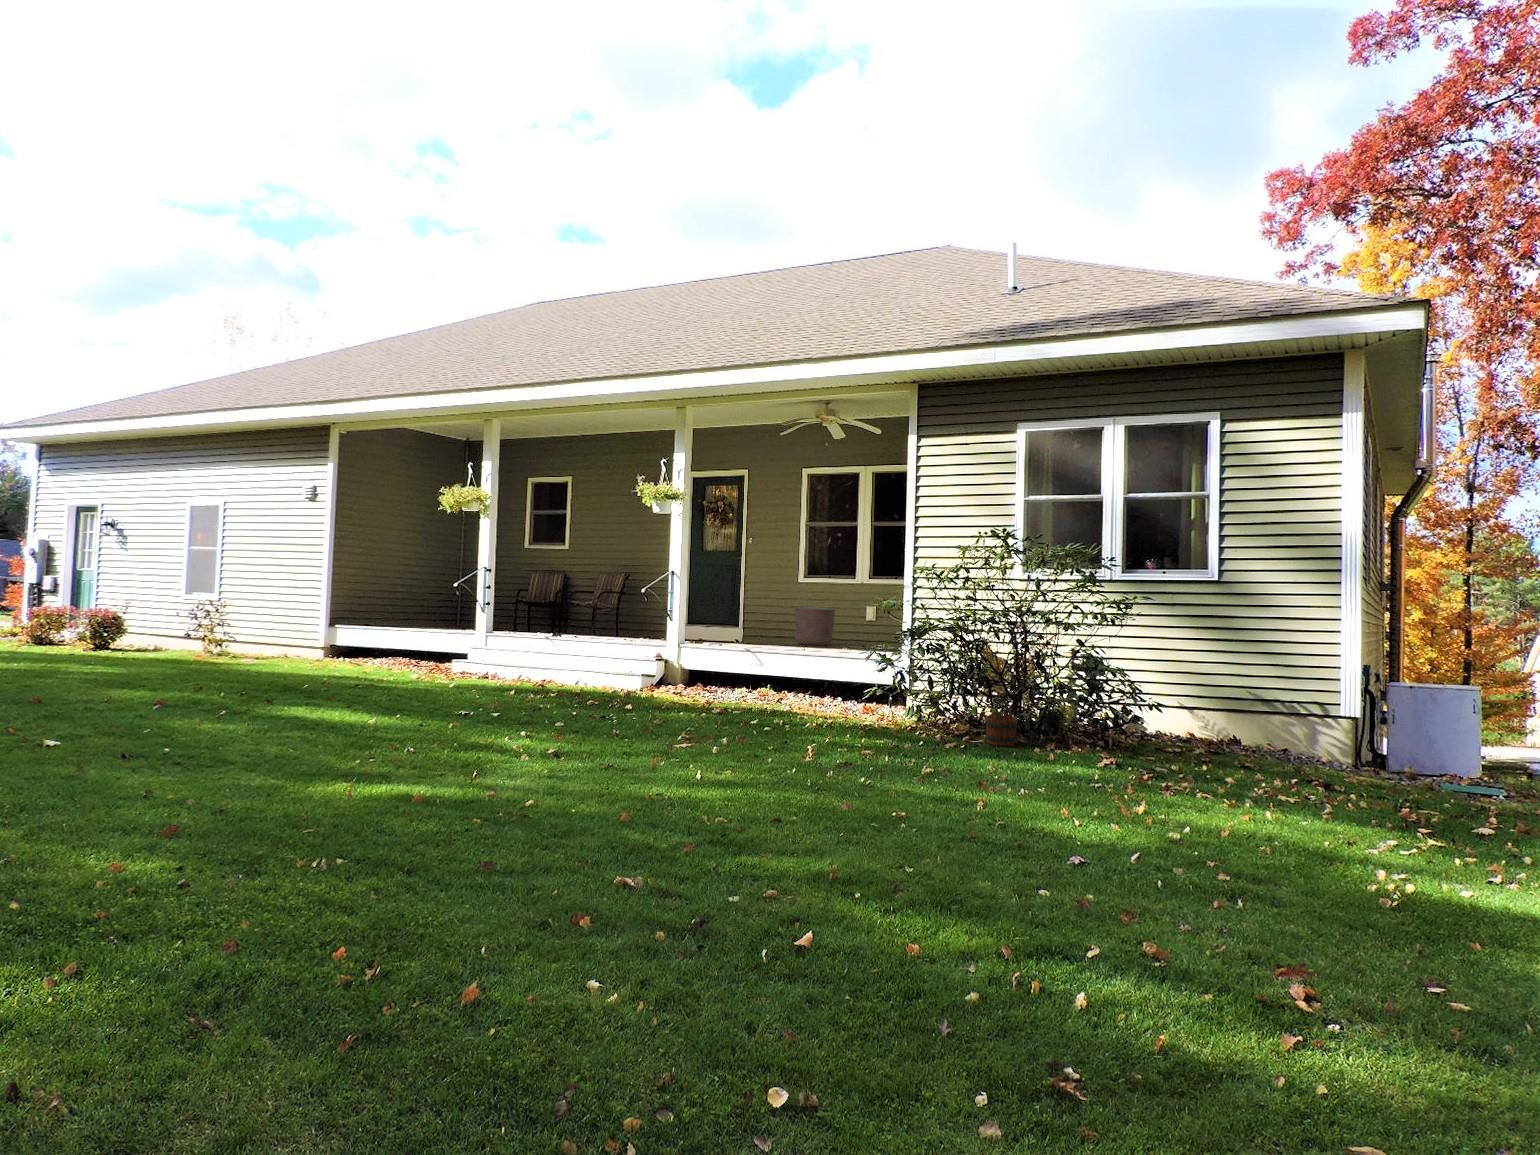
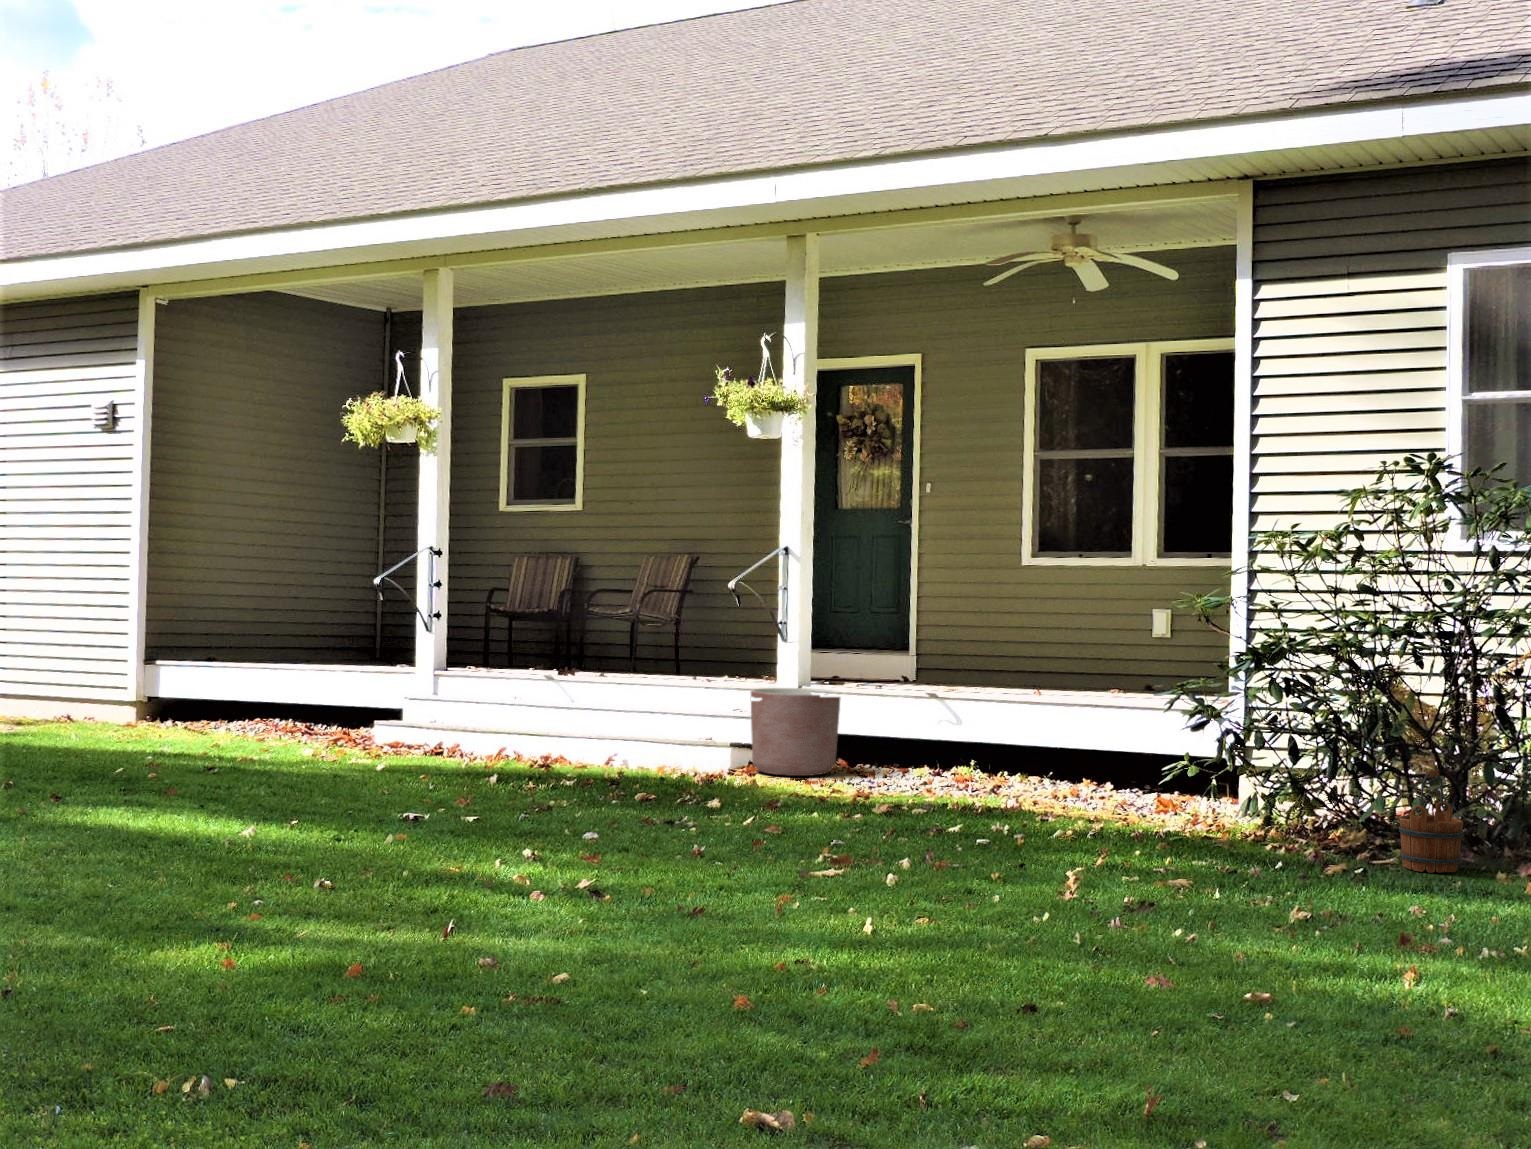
planter: present [795,607,835,645] -> present [751,688,840,776]

